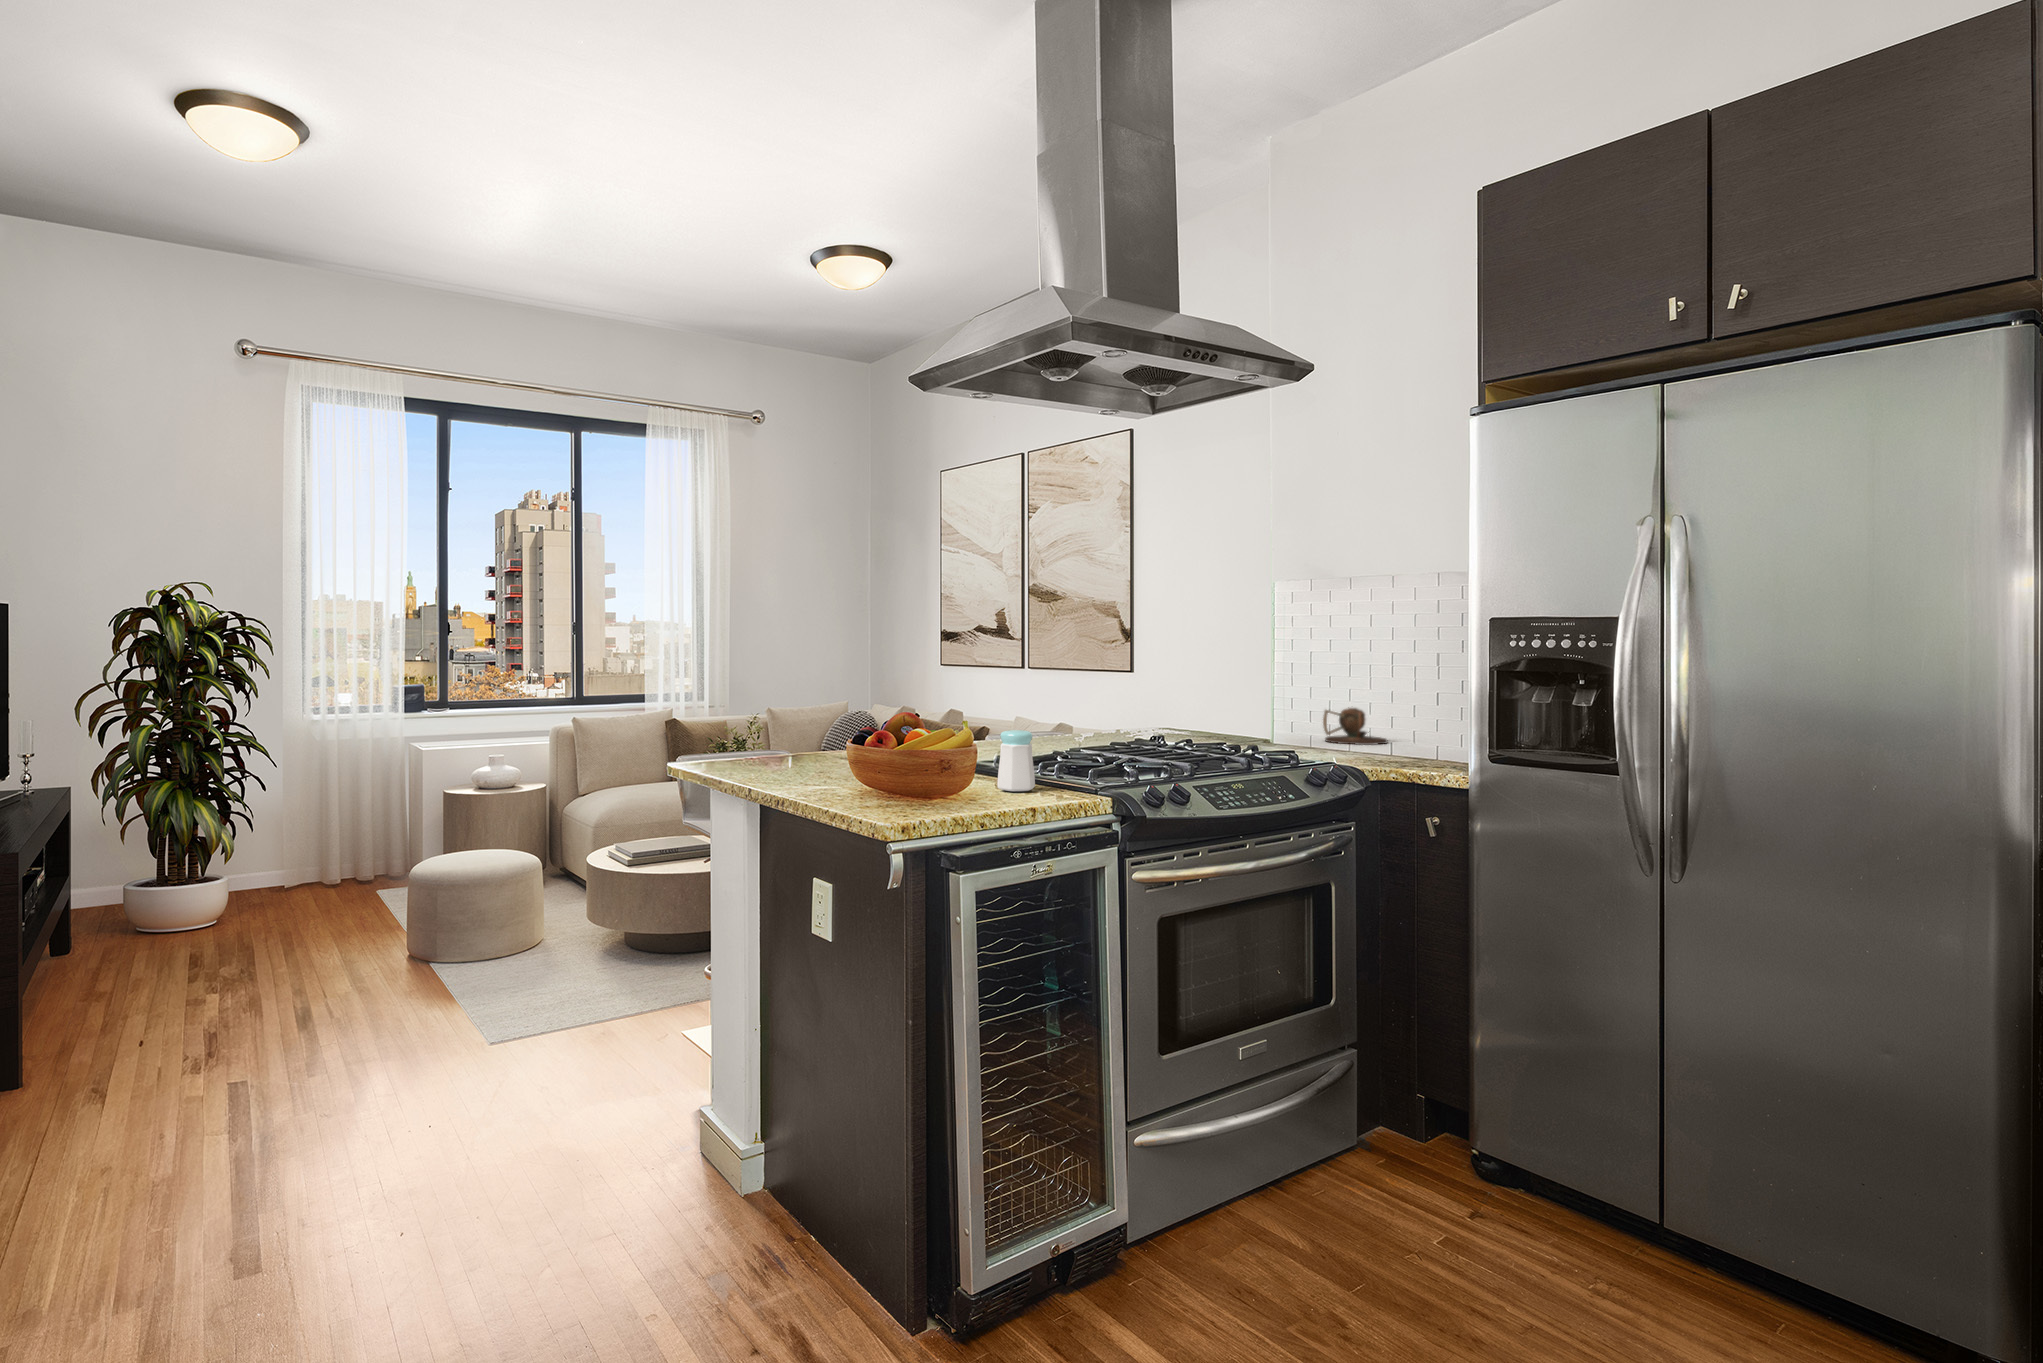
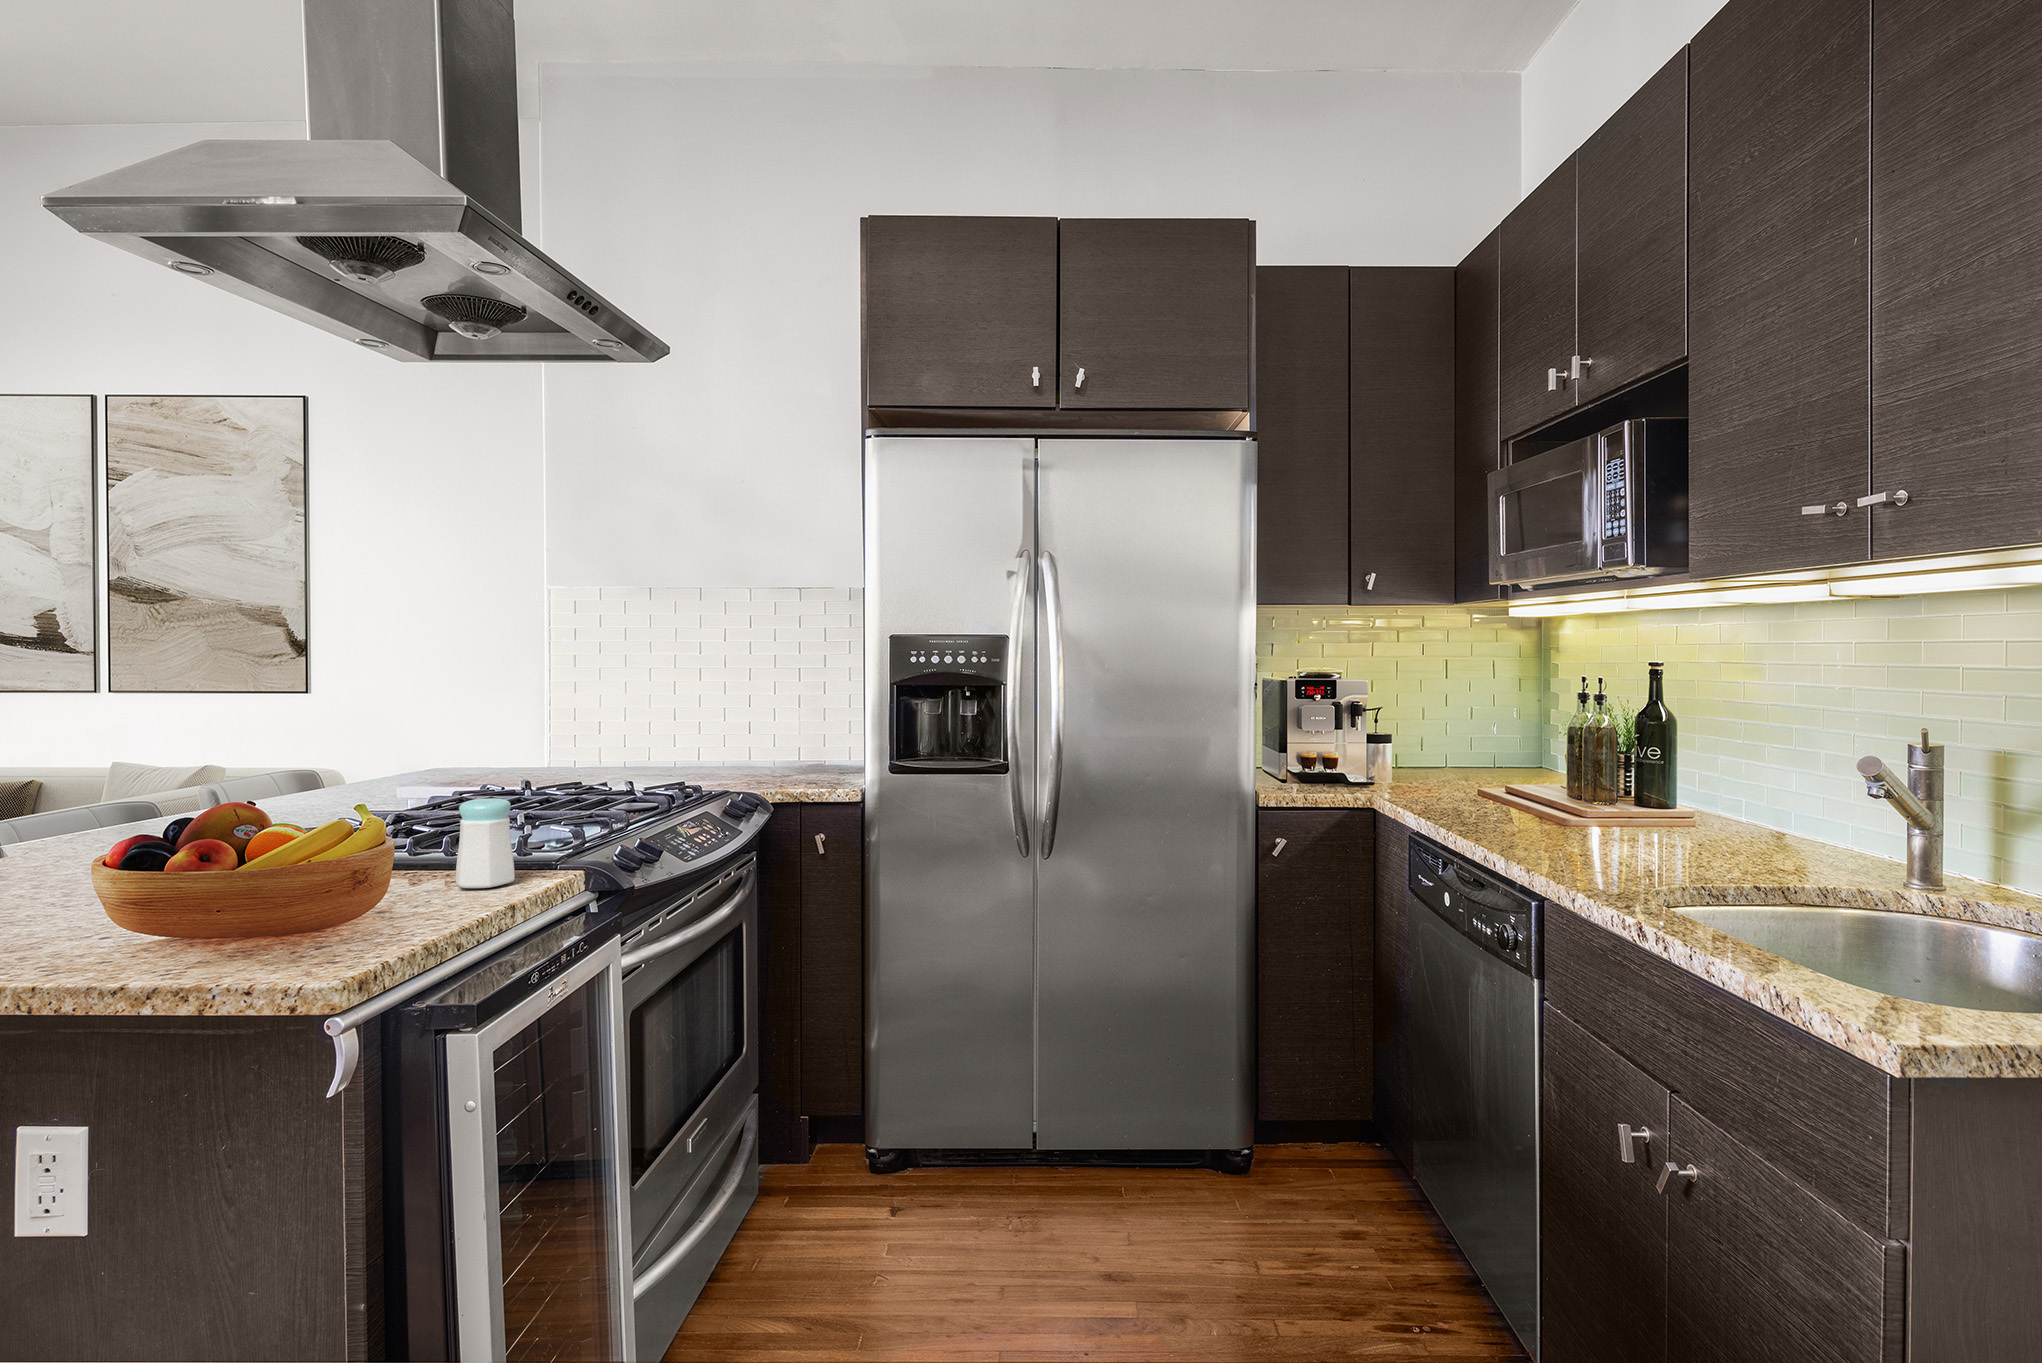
teapot: present [1323,708,1387,745] -> none [648,716,715,768]

